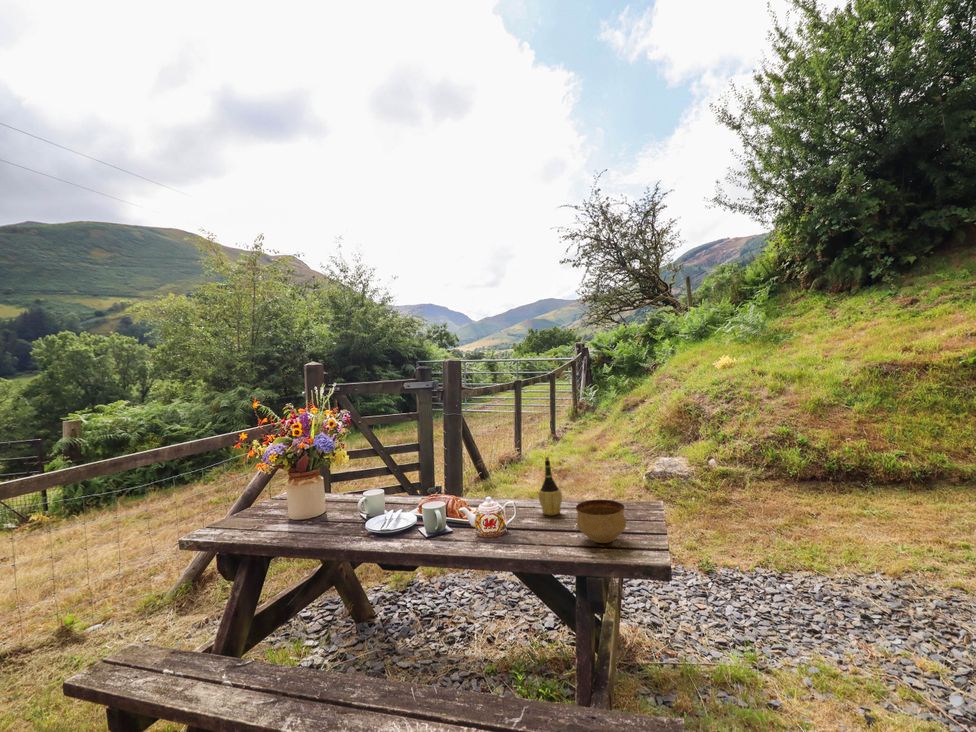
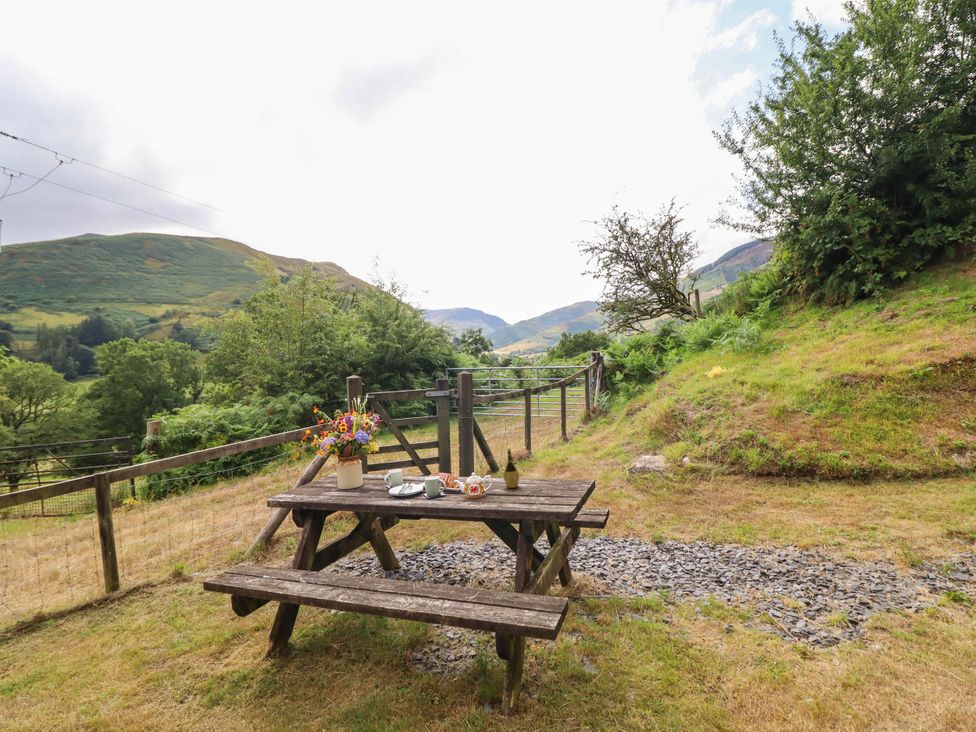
bowl: present [576,500,626,543] -> none [517,475,549,502]

